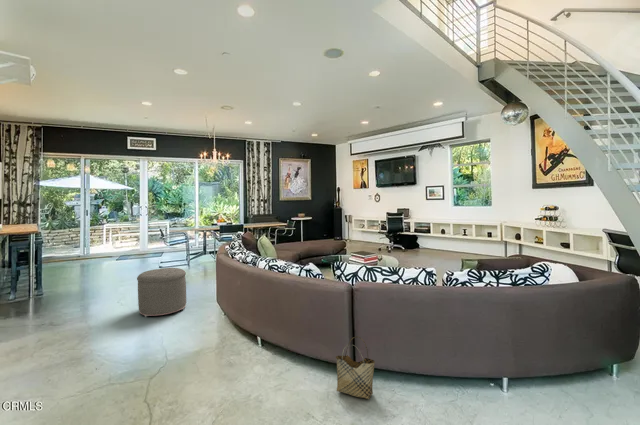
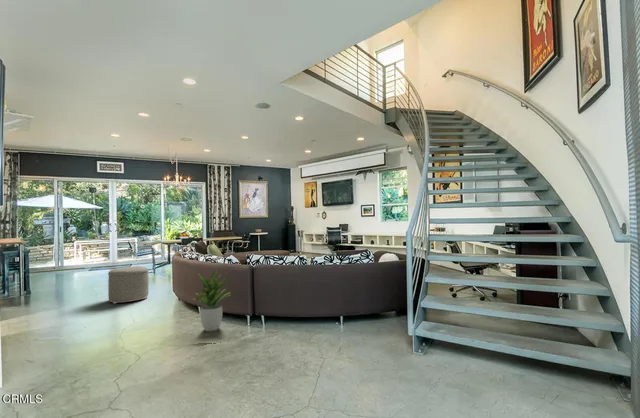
potted plant: none [249,296,308,389] -> present [194,270,229,331]
woven basket: present [336,336,375,399] -> none [249,294,273,332]

